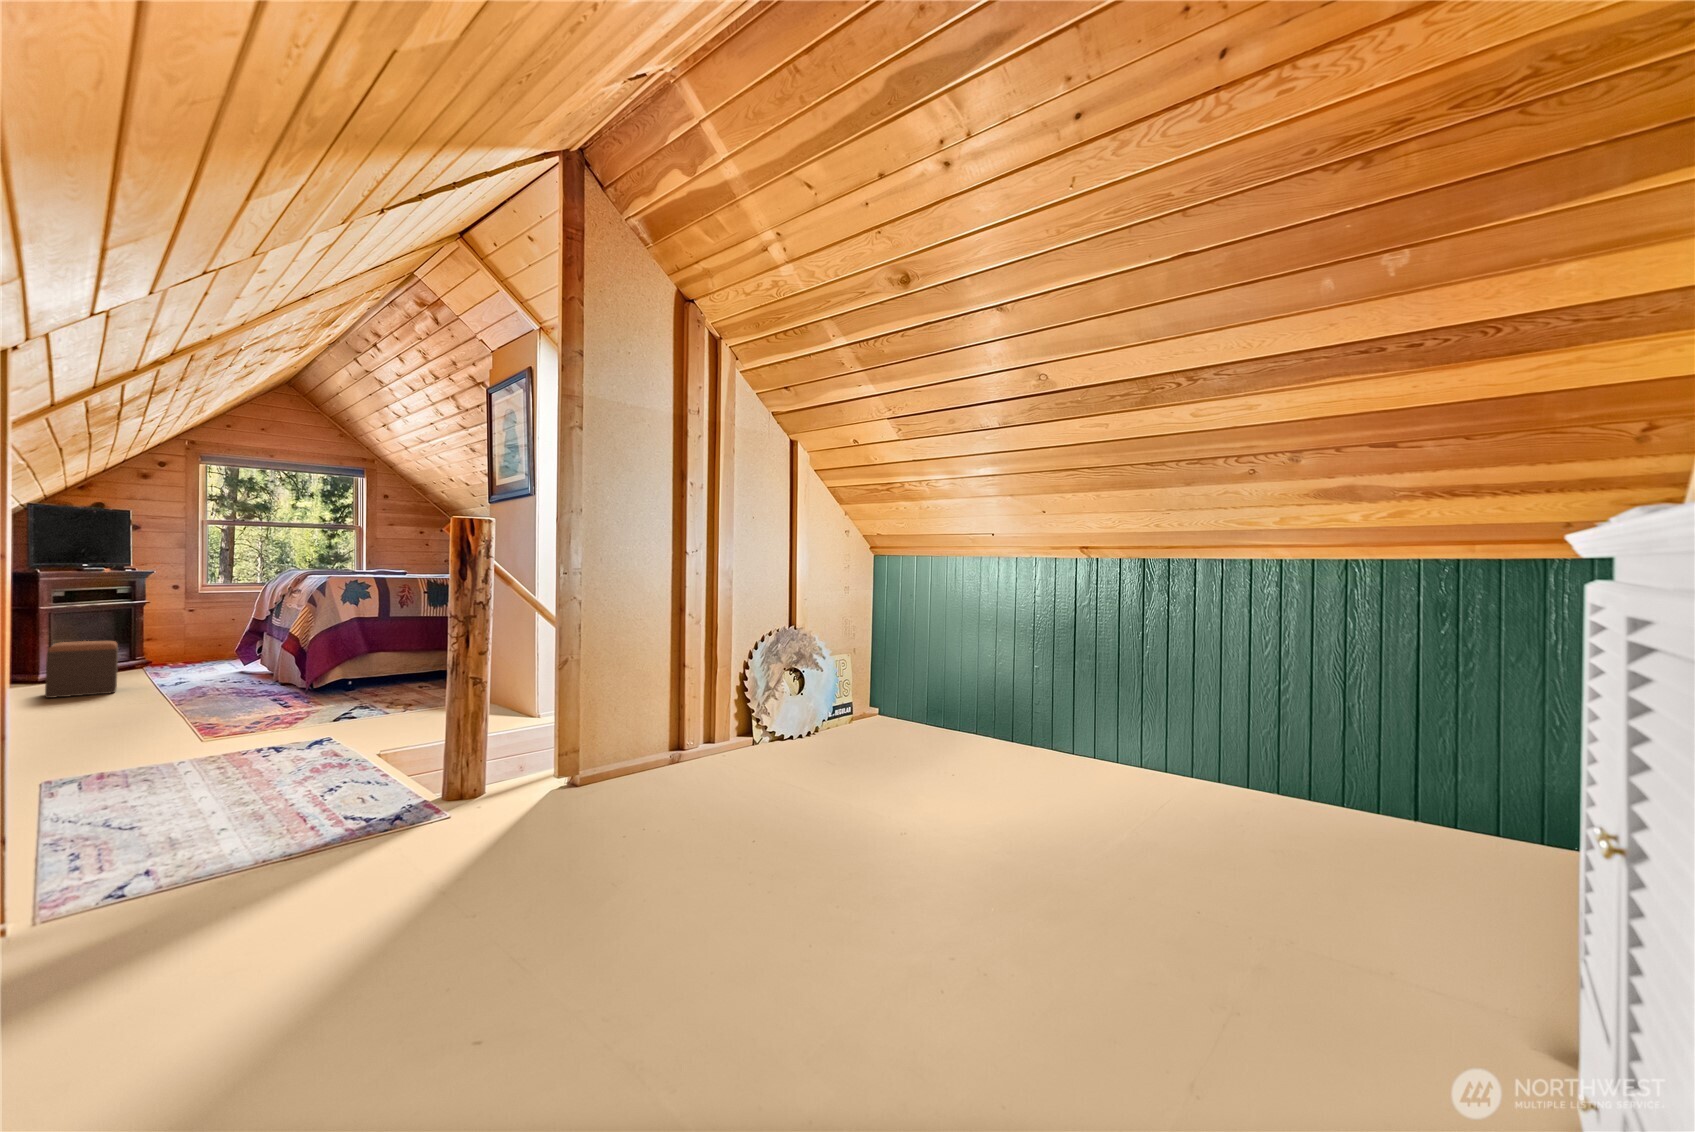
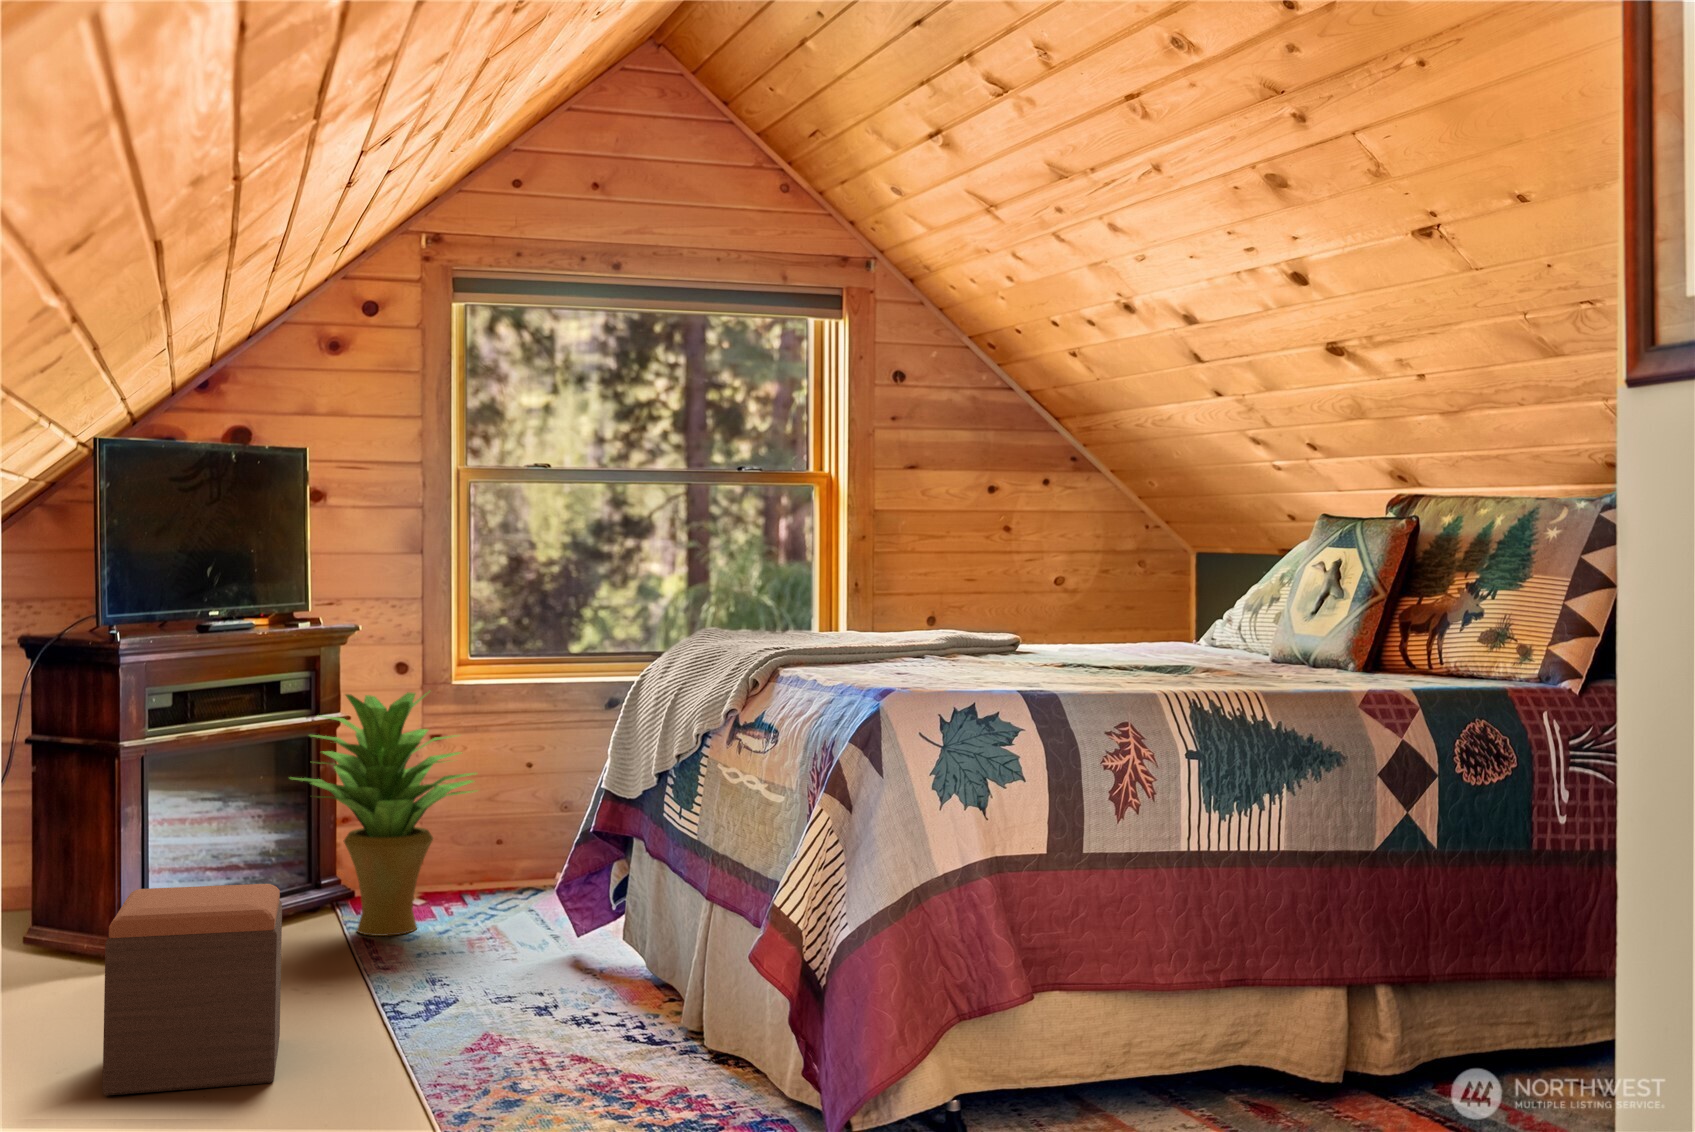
potted plant: none [120,592,206,672] -> present [290,692,476,936]

